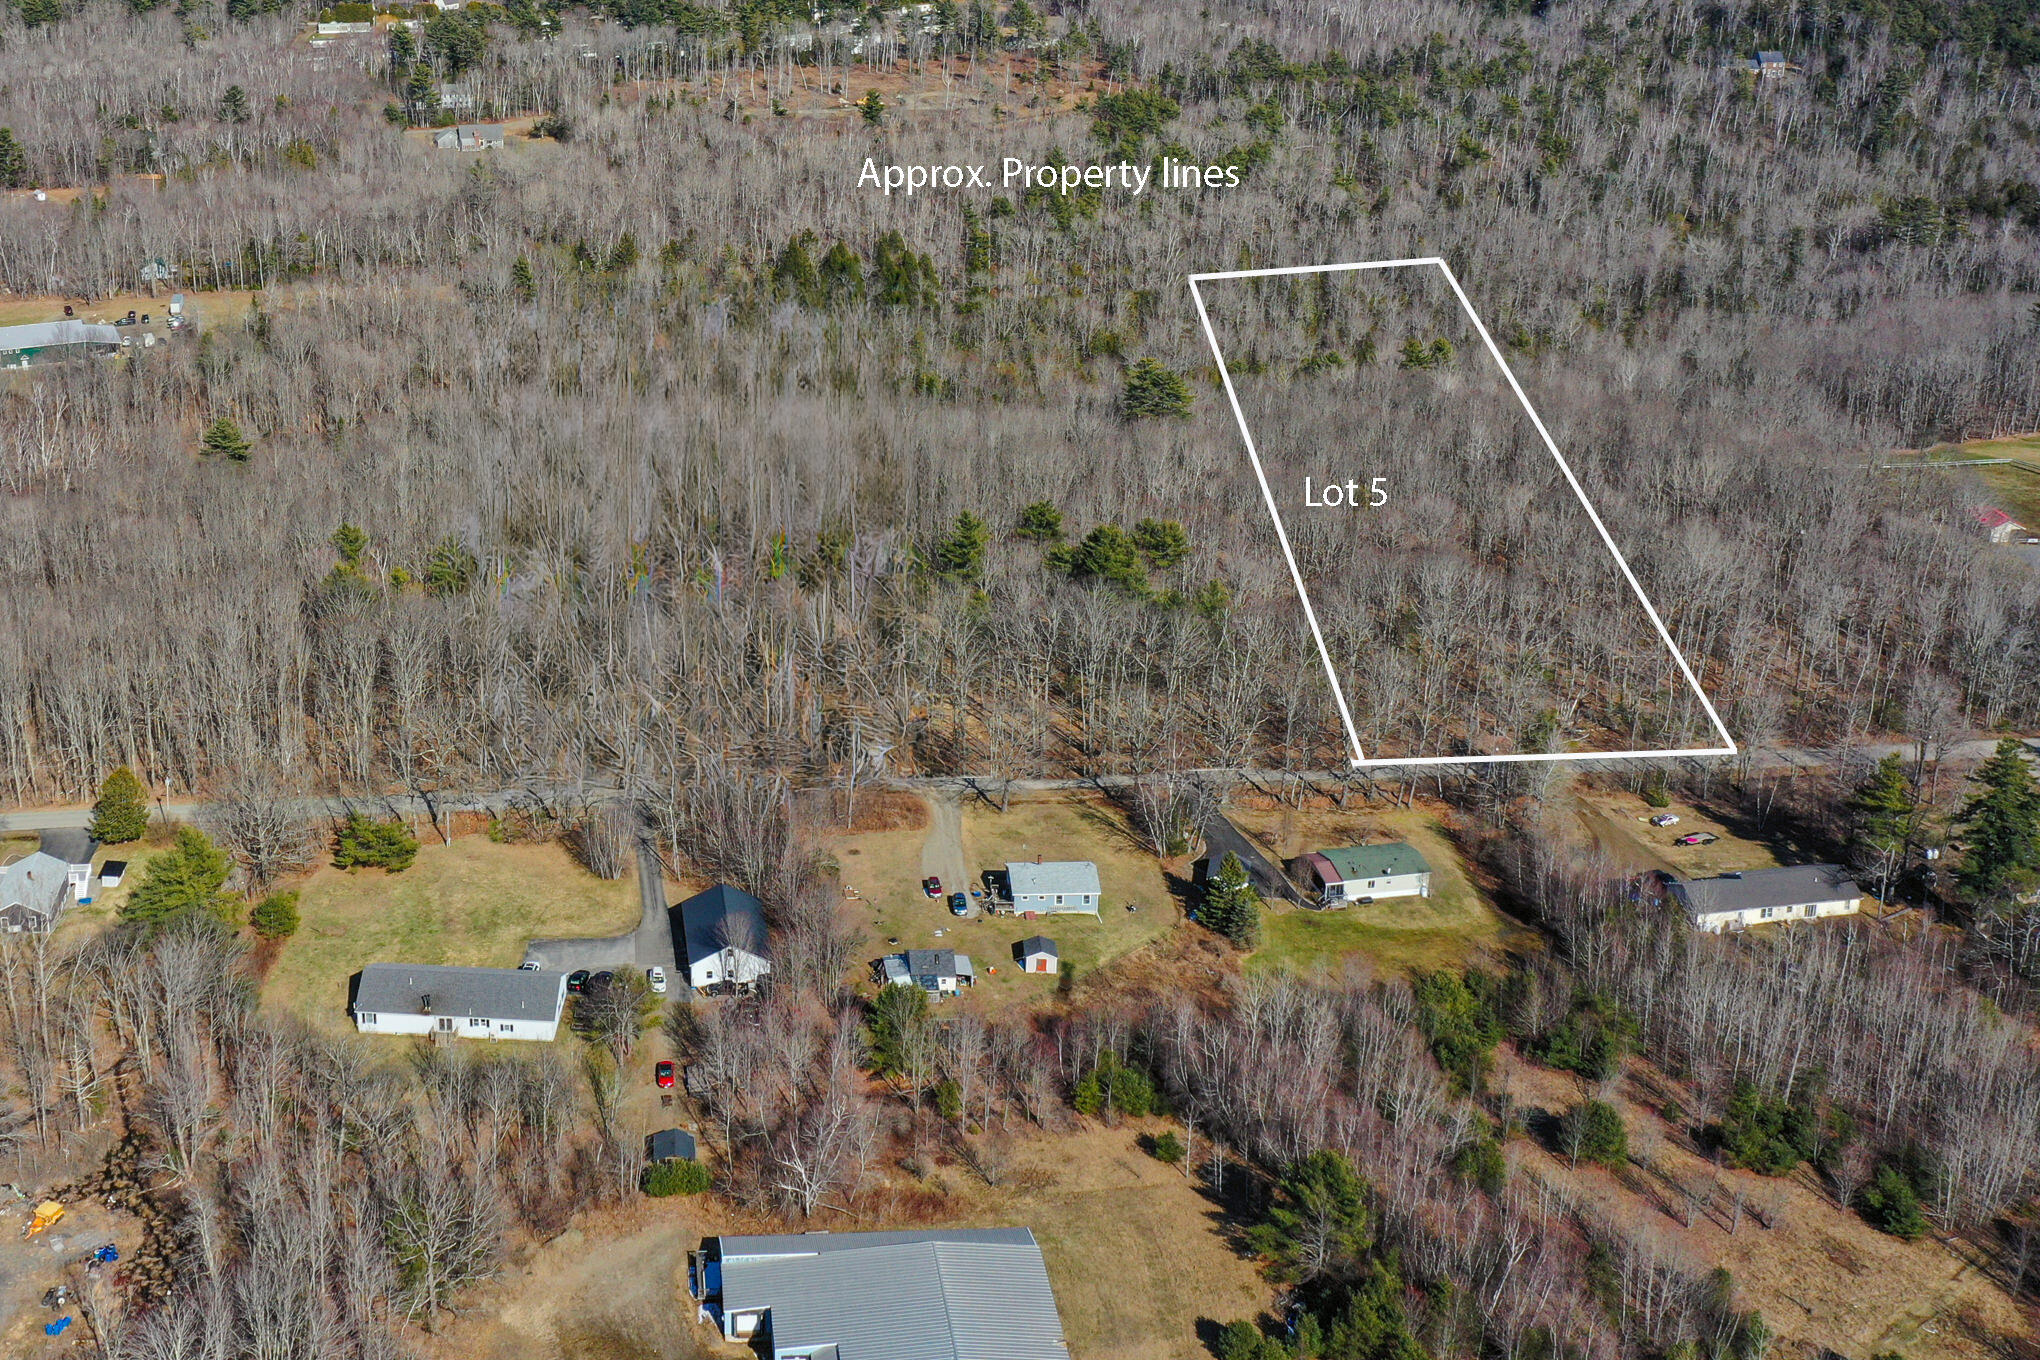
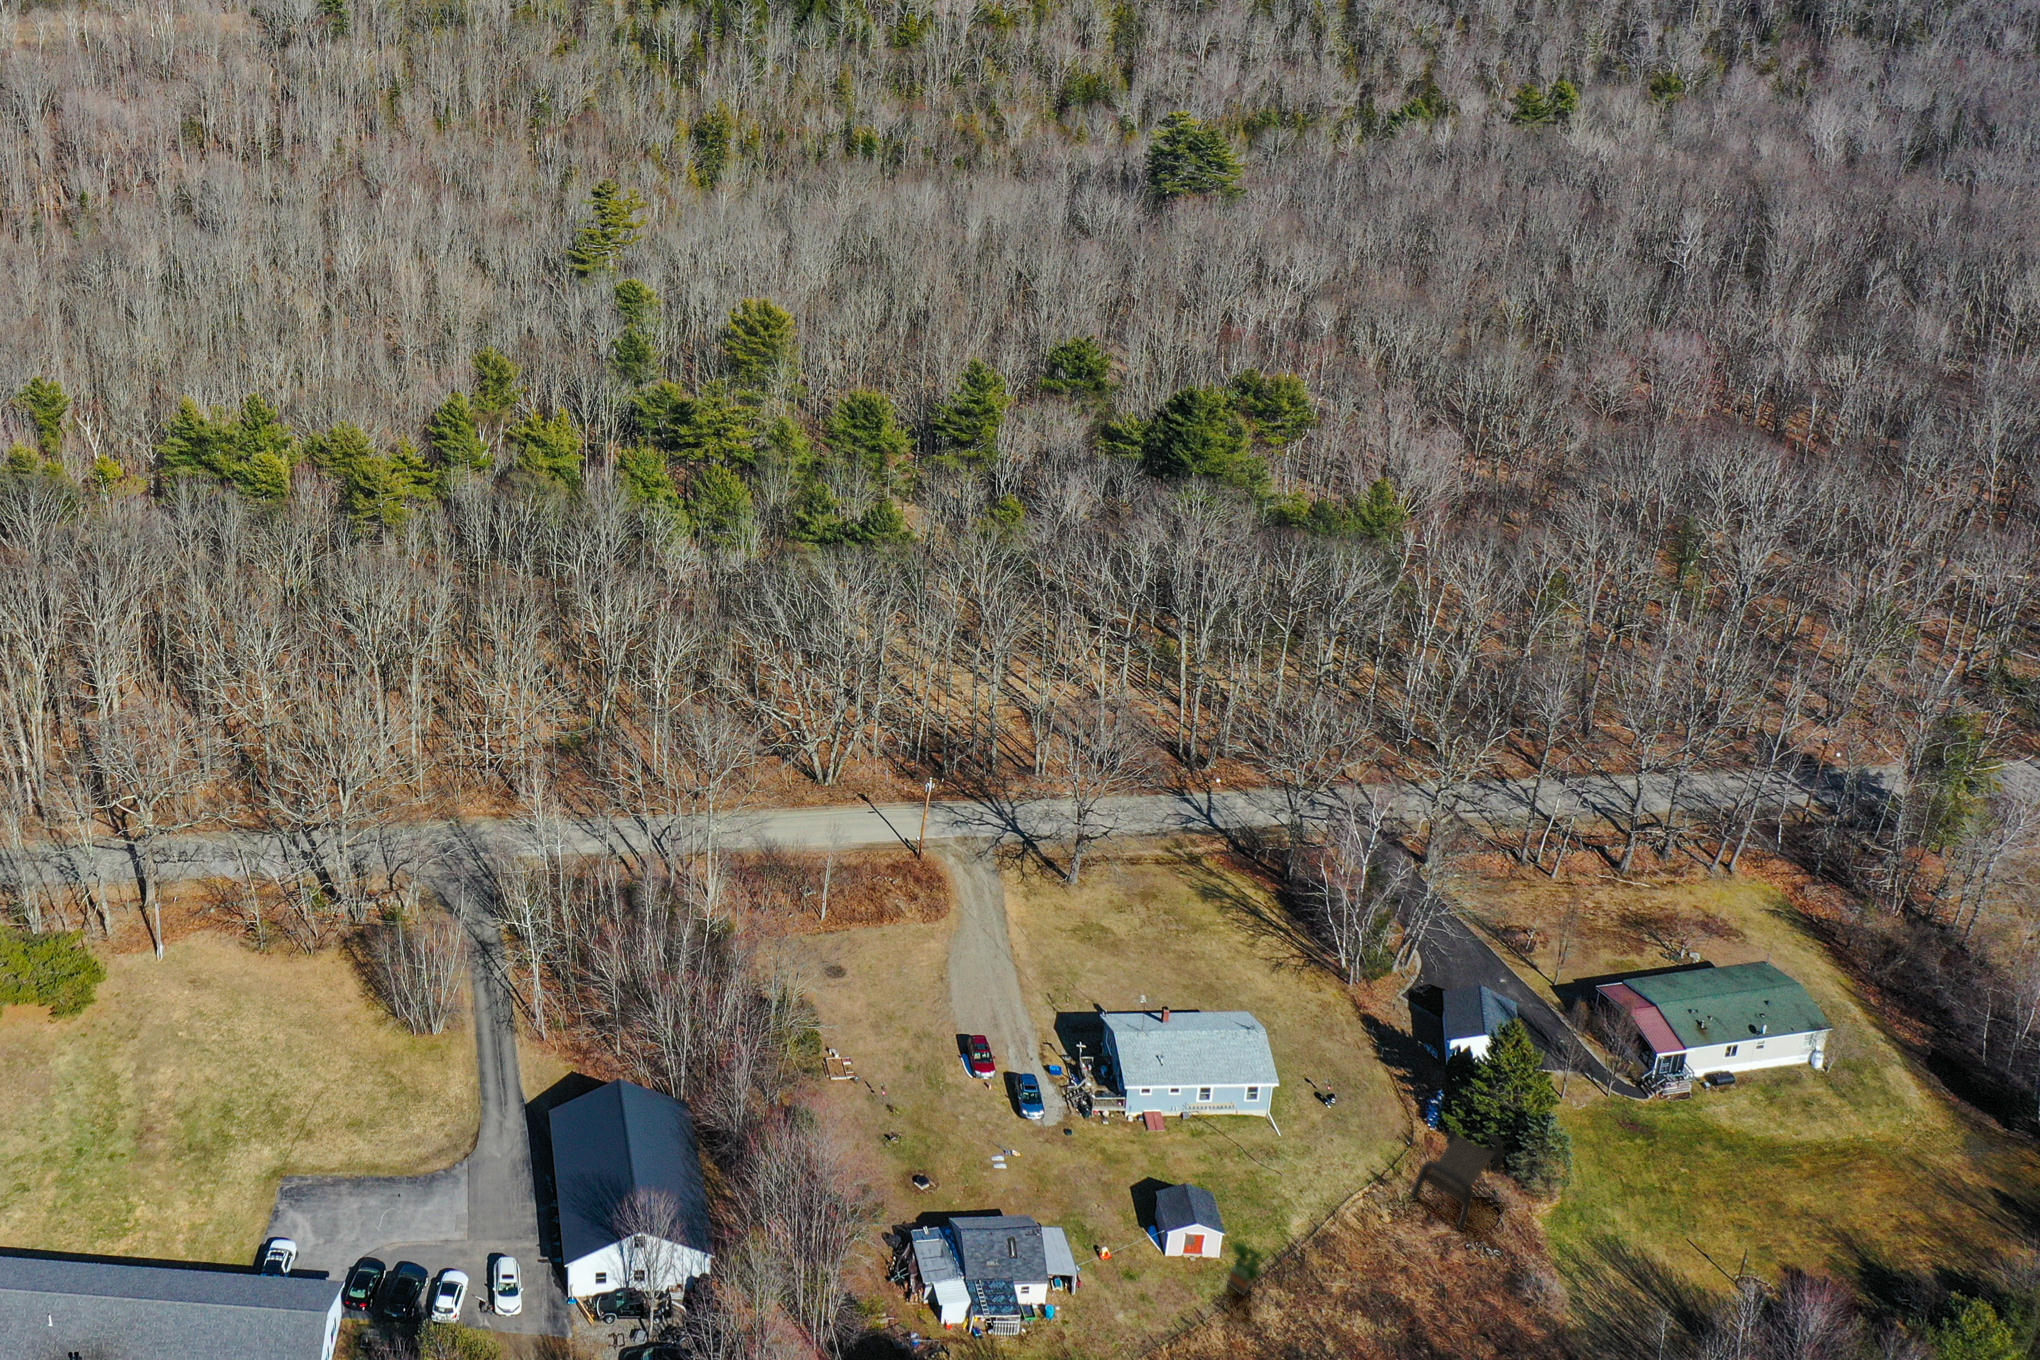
bench: none [1171,908,1223,966] -> present [1410,1129,1504,1231]

